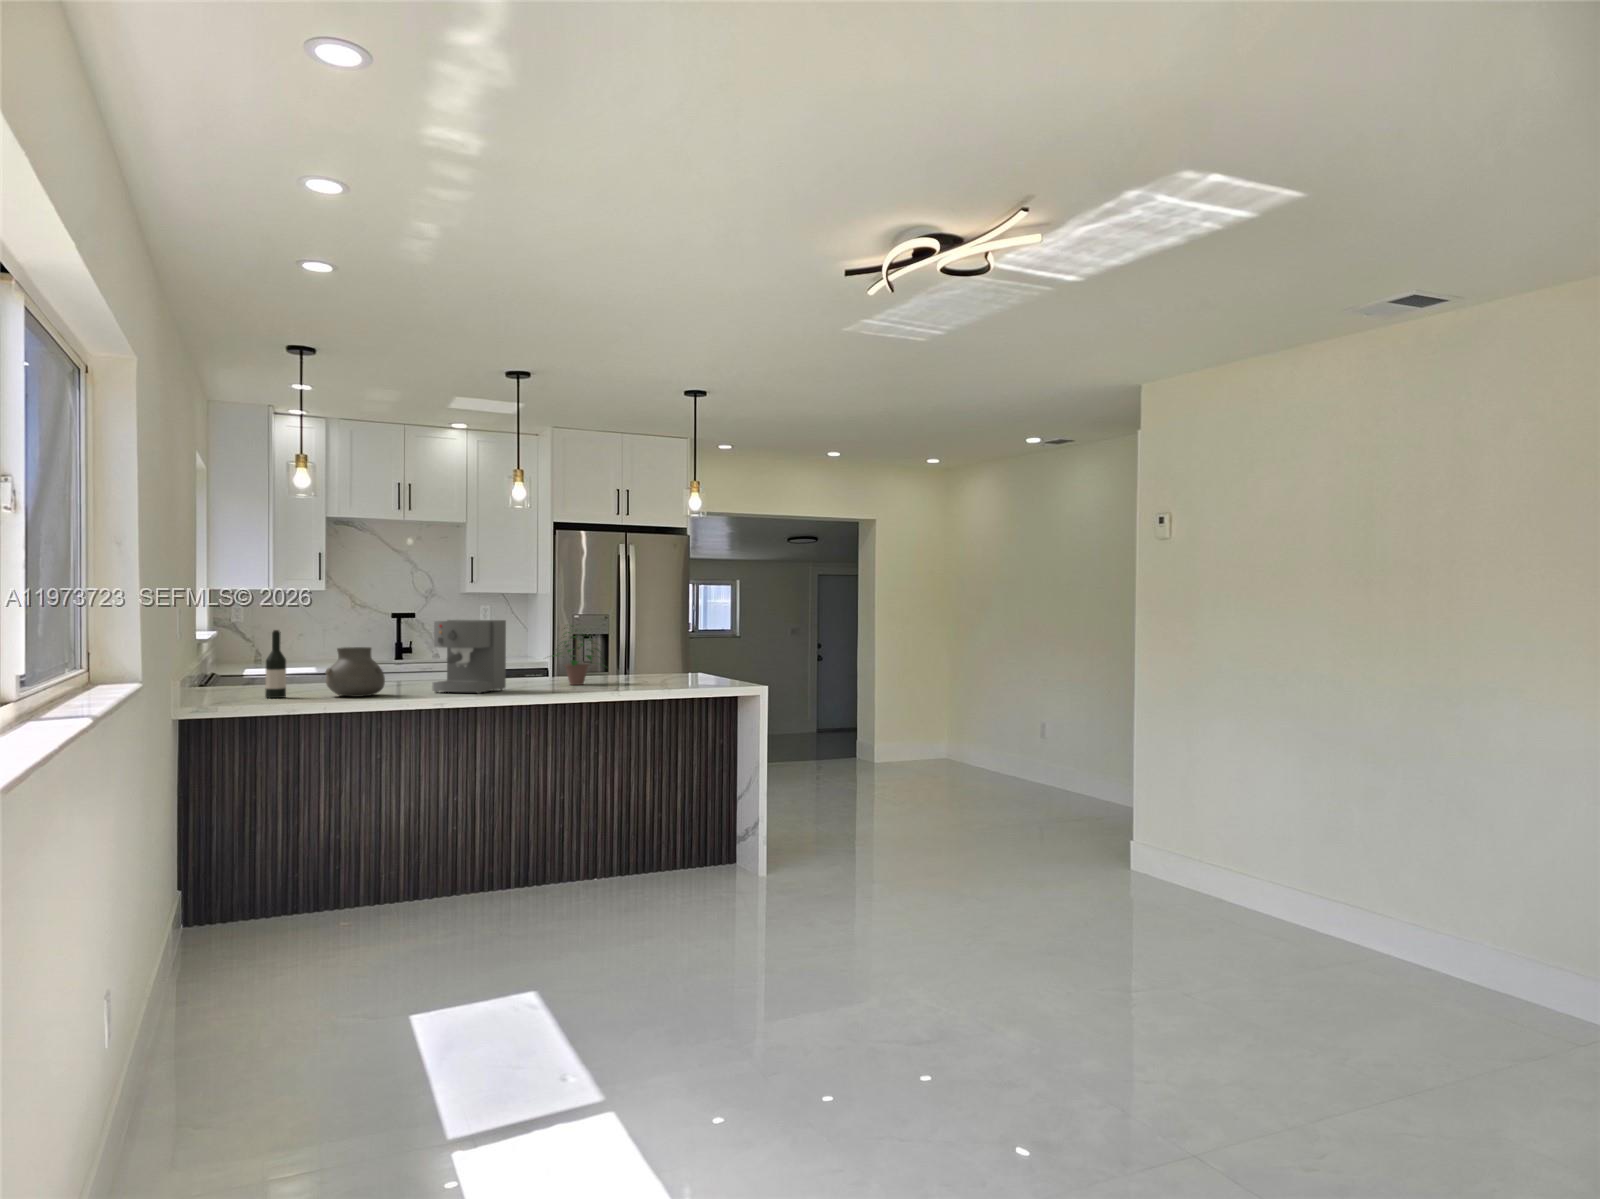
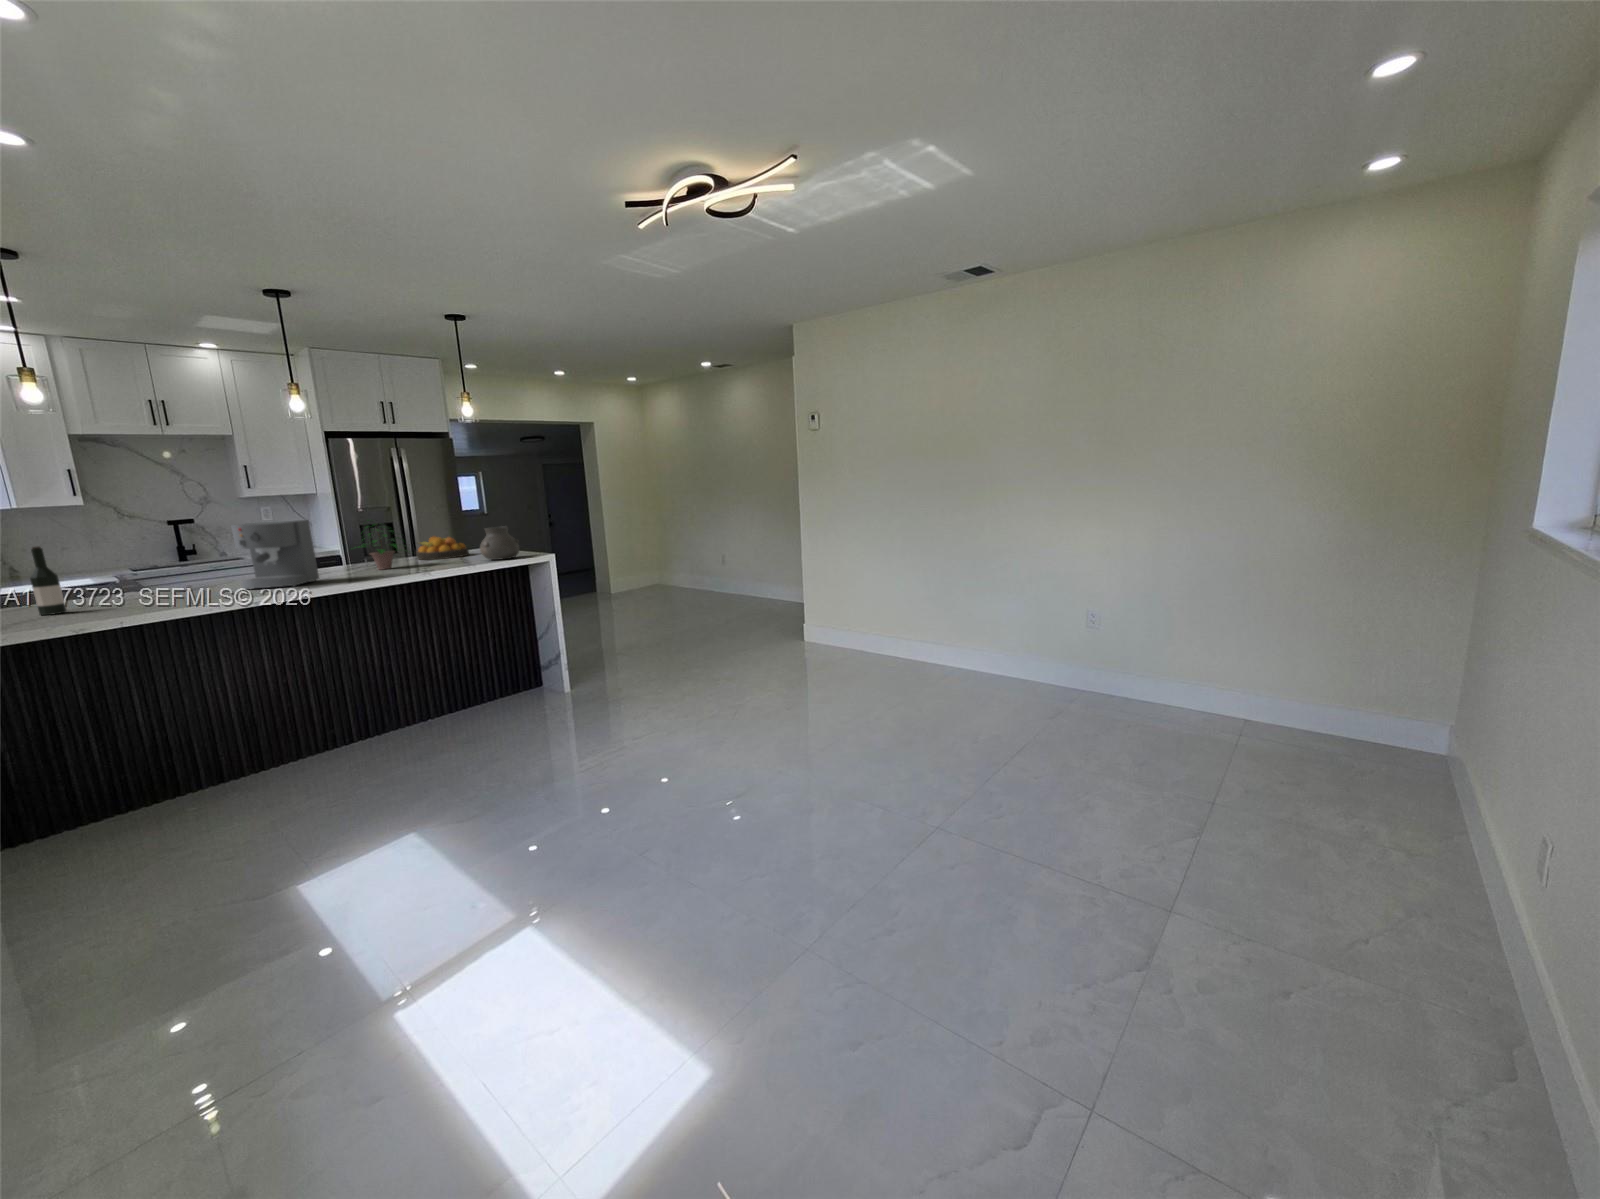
vase: present [326,647,385,697] -> present [480,526,519,560]
fruit bowl: none [618,651,677,679] -> present [416,536,469,560]

